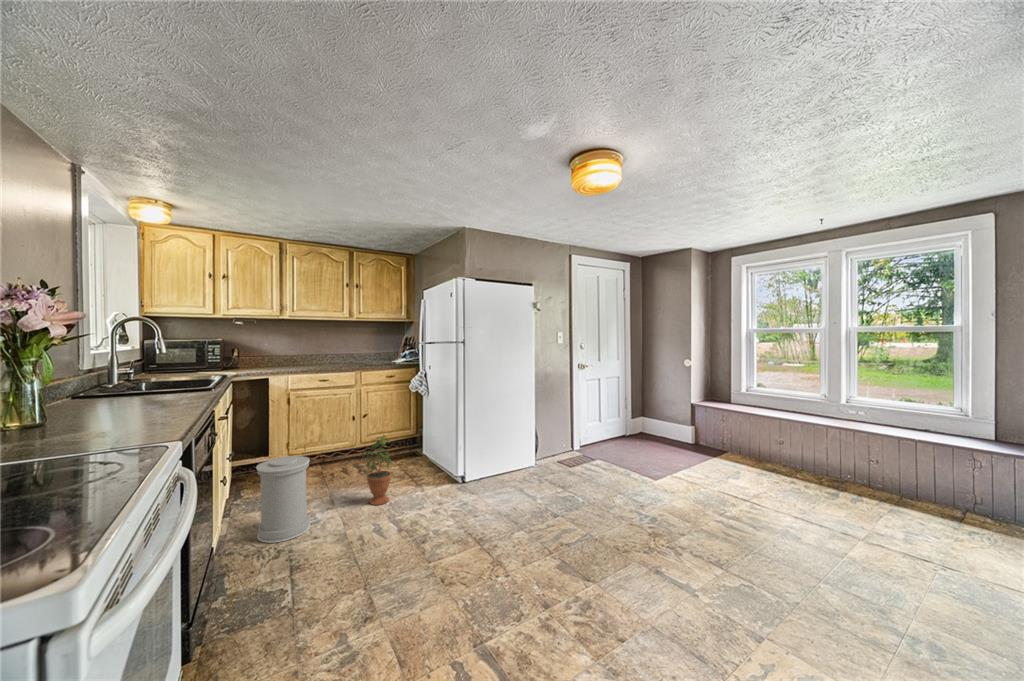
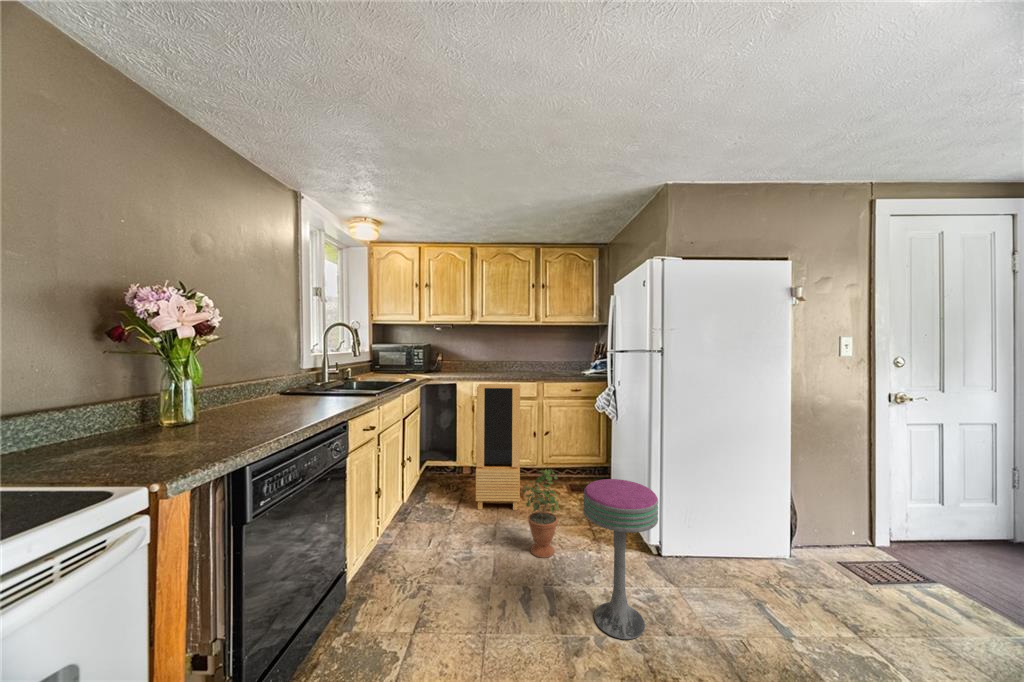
storage cabinet: none [301,374,349,490] -> present [475,384,520,510]
bar stool: none [420,428,469,528] -> present [584,479,658,639]
trash can: present [257,456,310,543] -> none [409,477,462,578]

